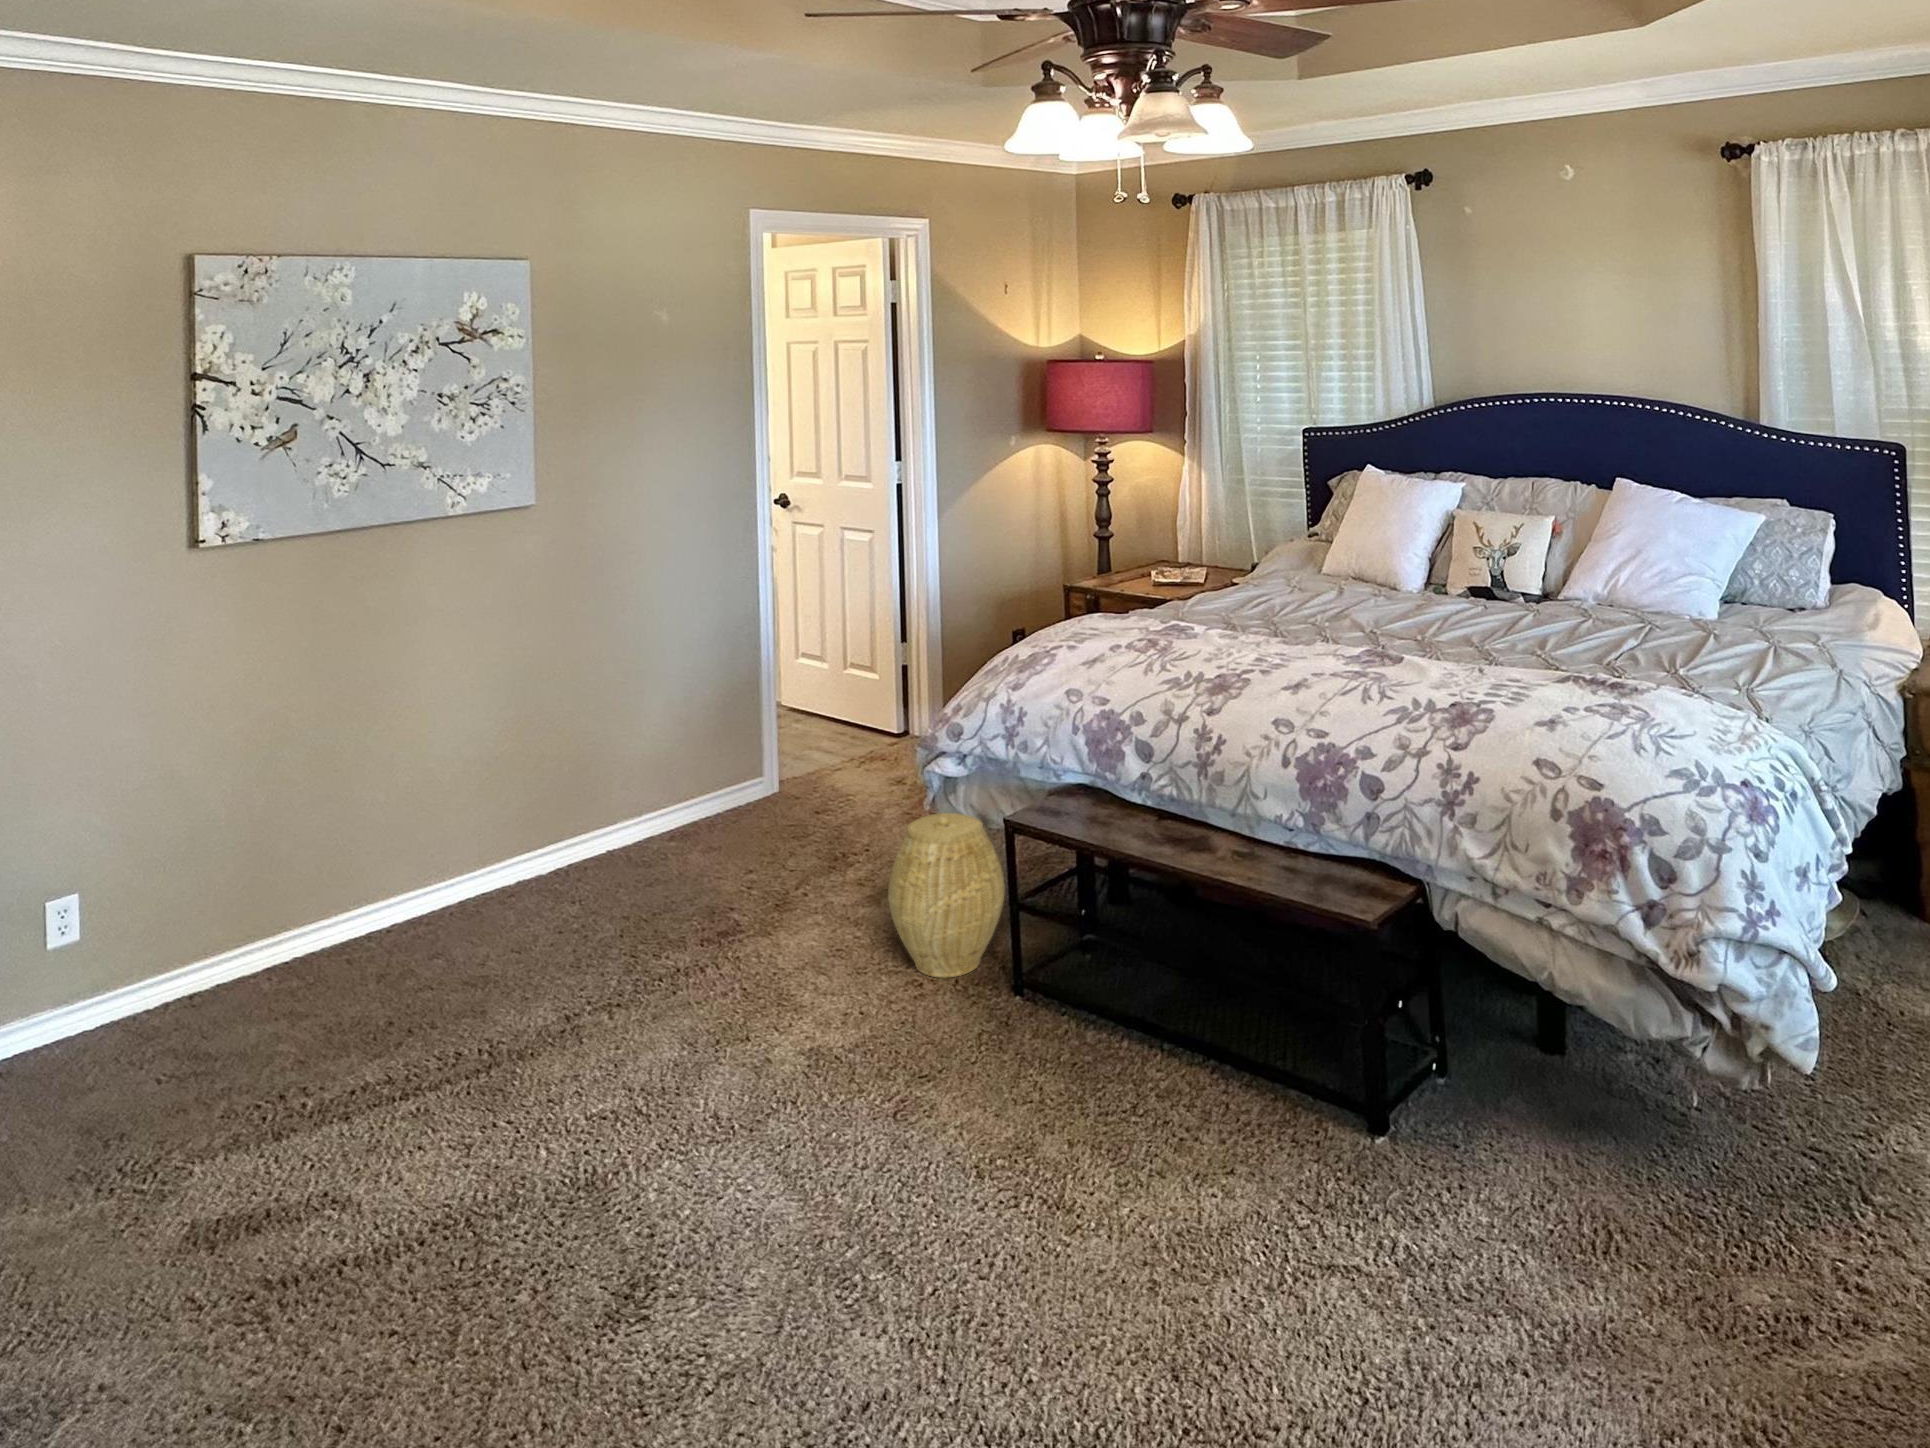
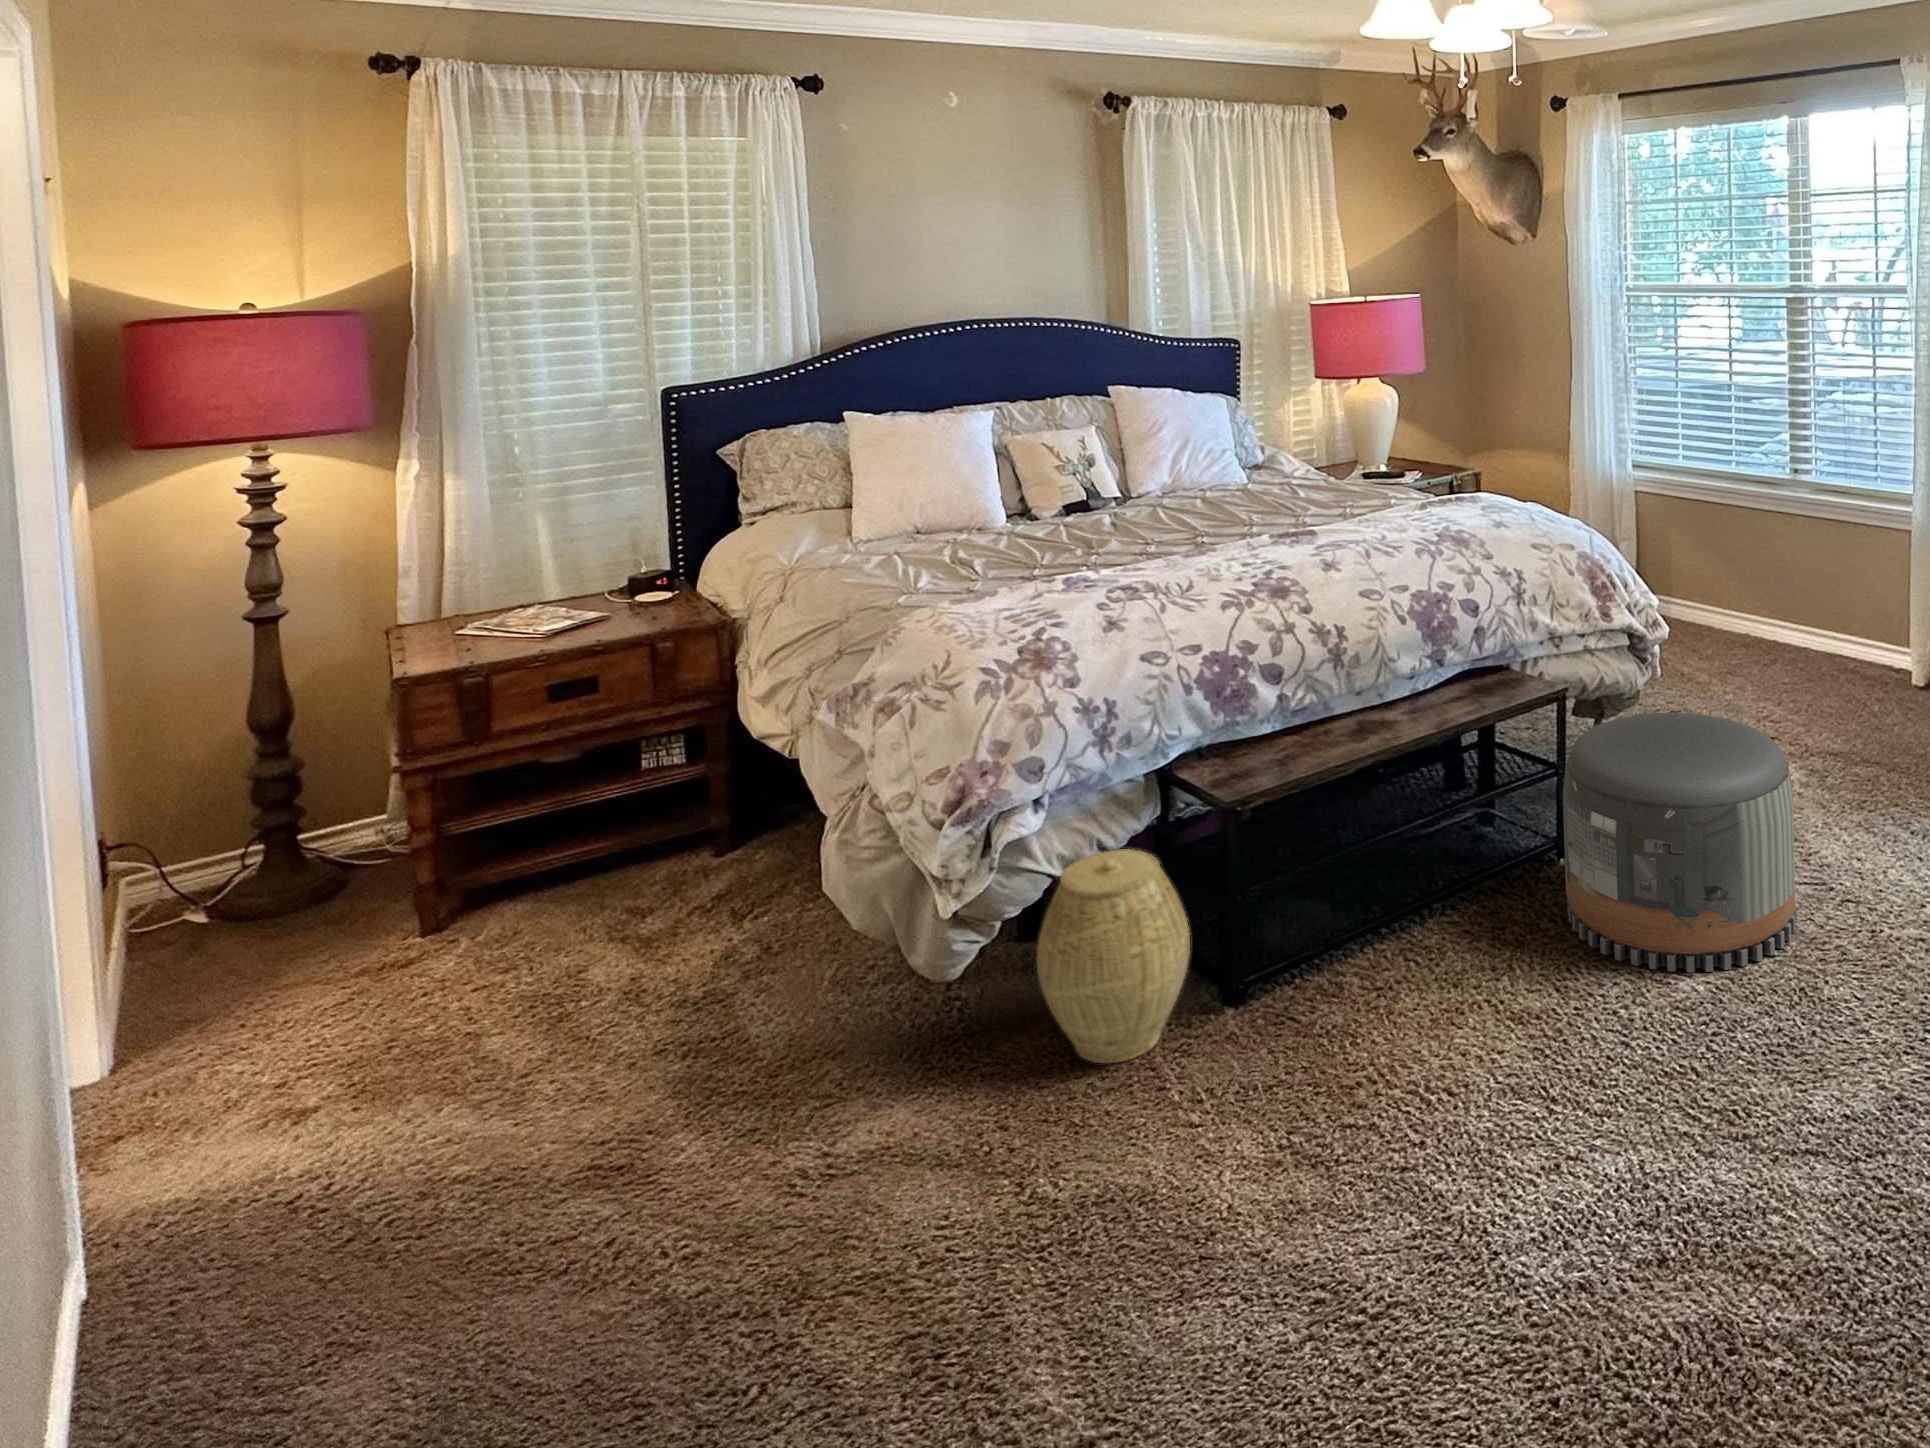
pouf: none [1115,965,1424,1369] -> present [1563,712,1796,972]

